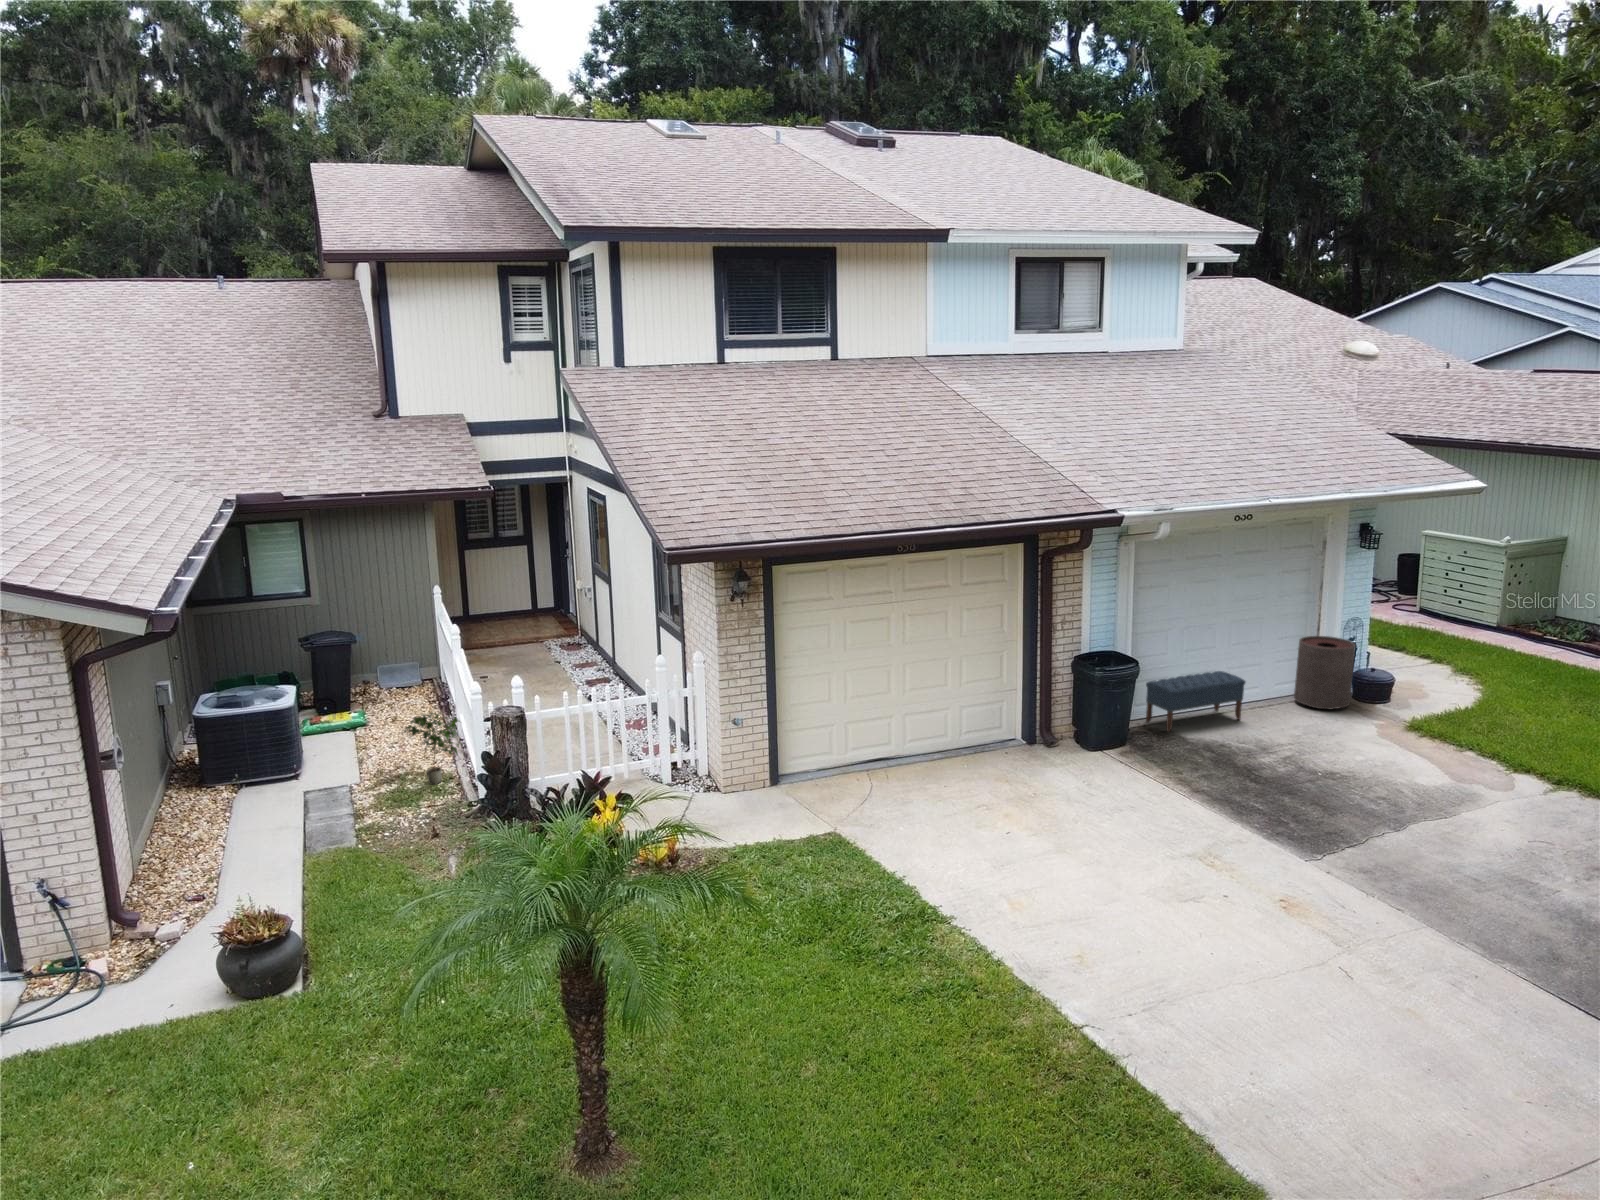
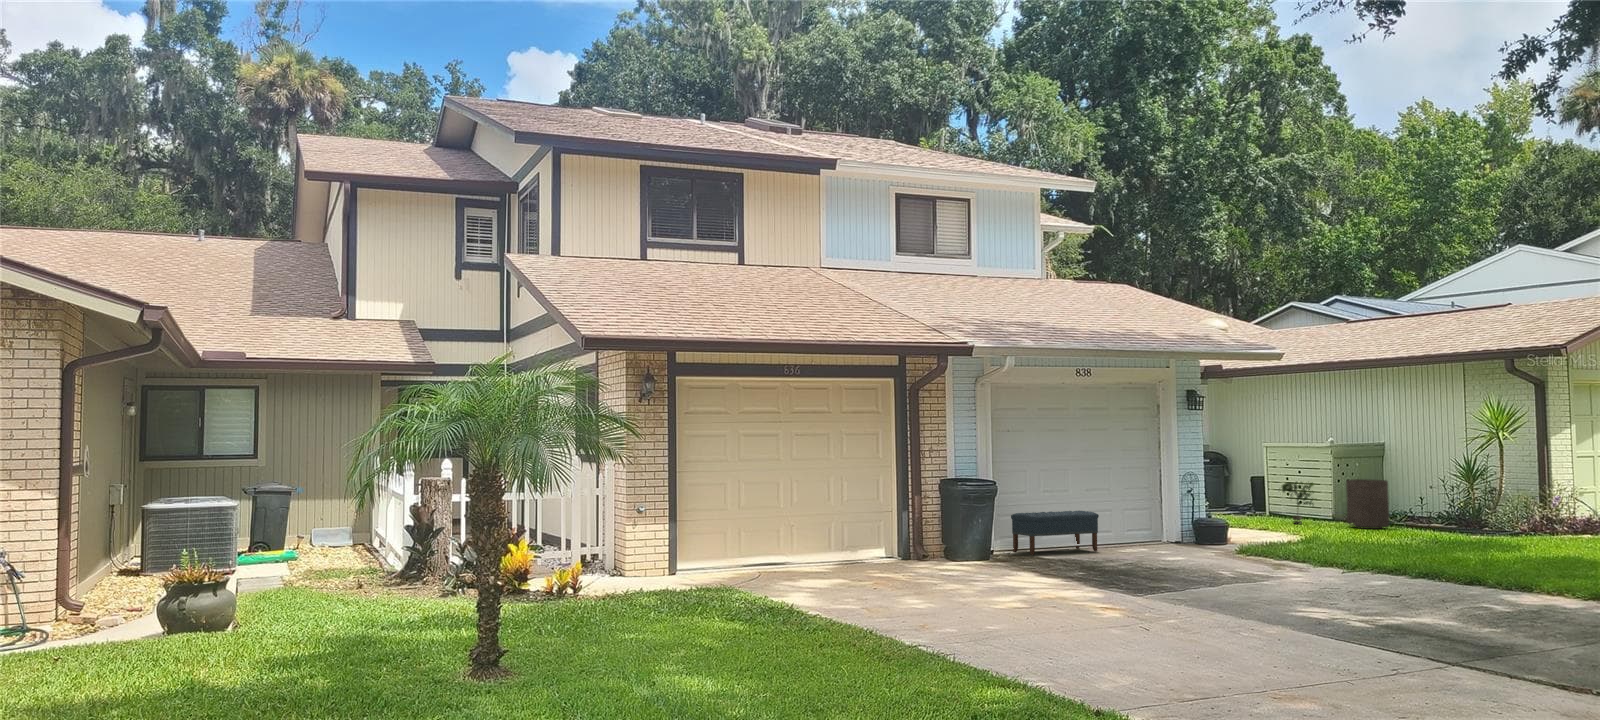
trash can: present [1294,636,1355,709] -> present [1346,479,1389,529]
potted plant: present [404,713,460,784] -> present [1282,482,1314,524]

